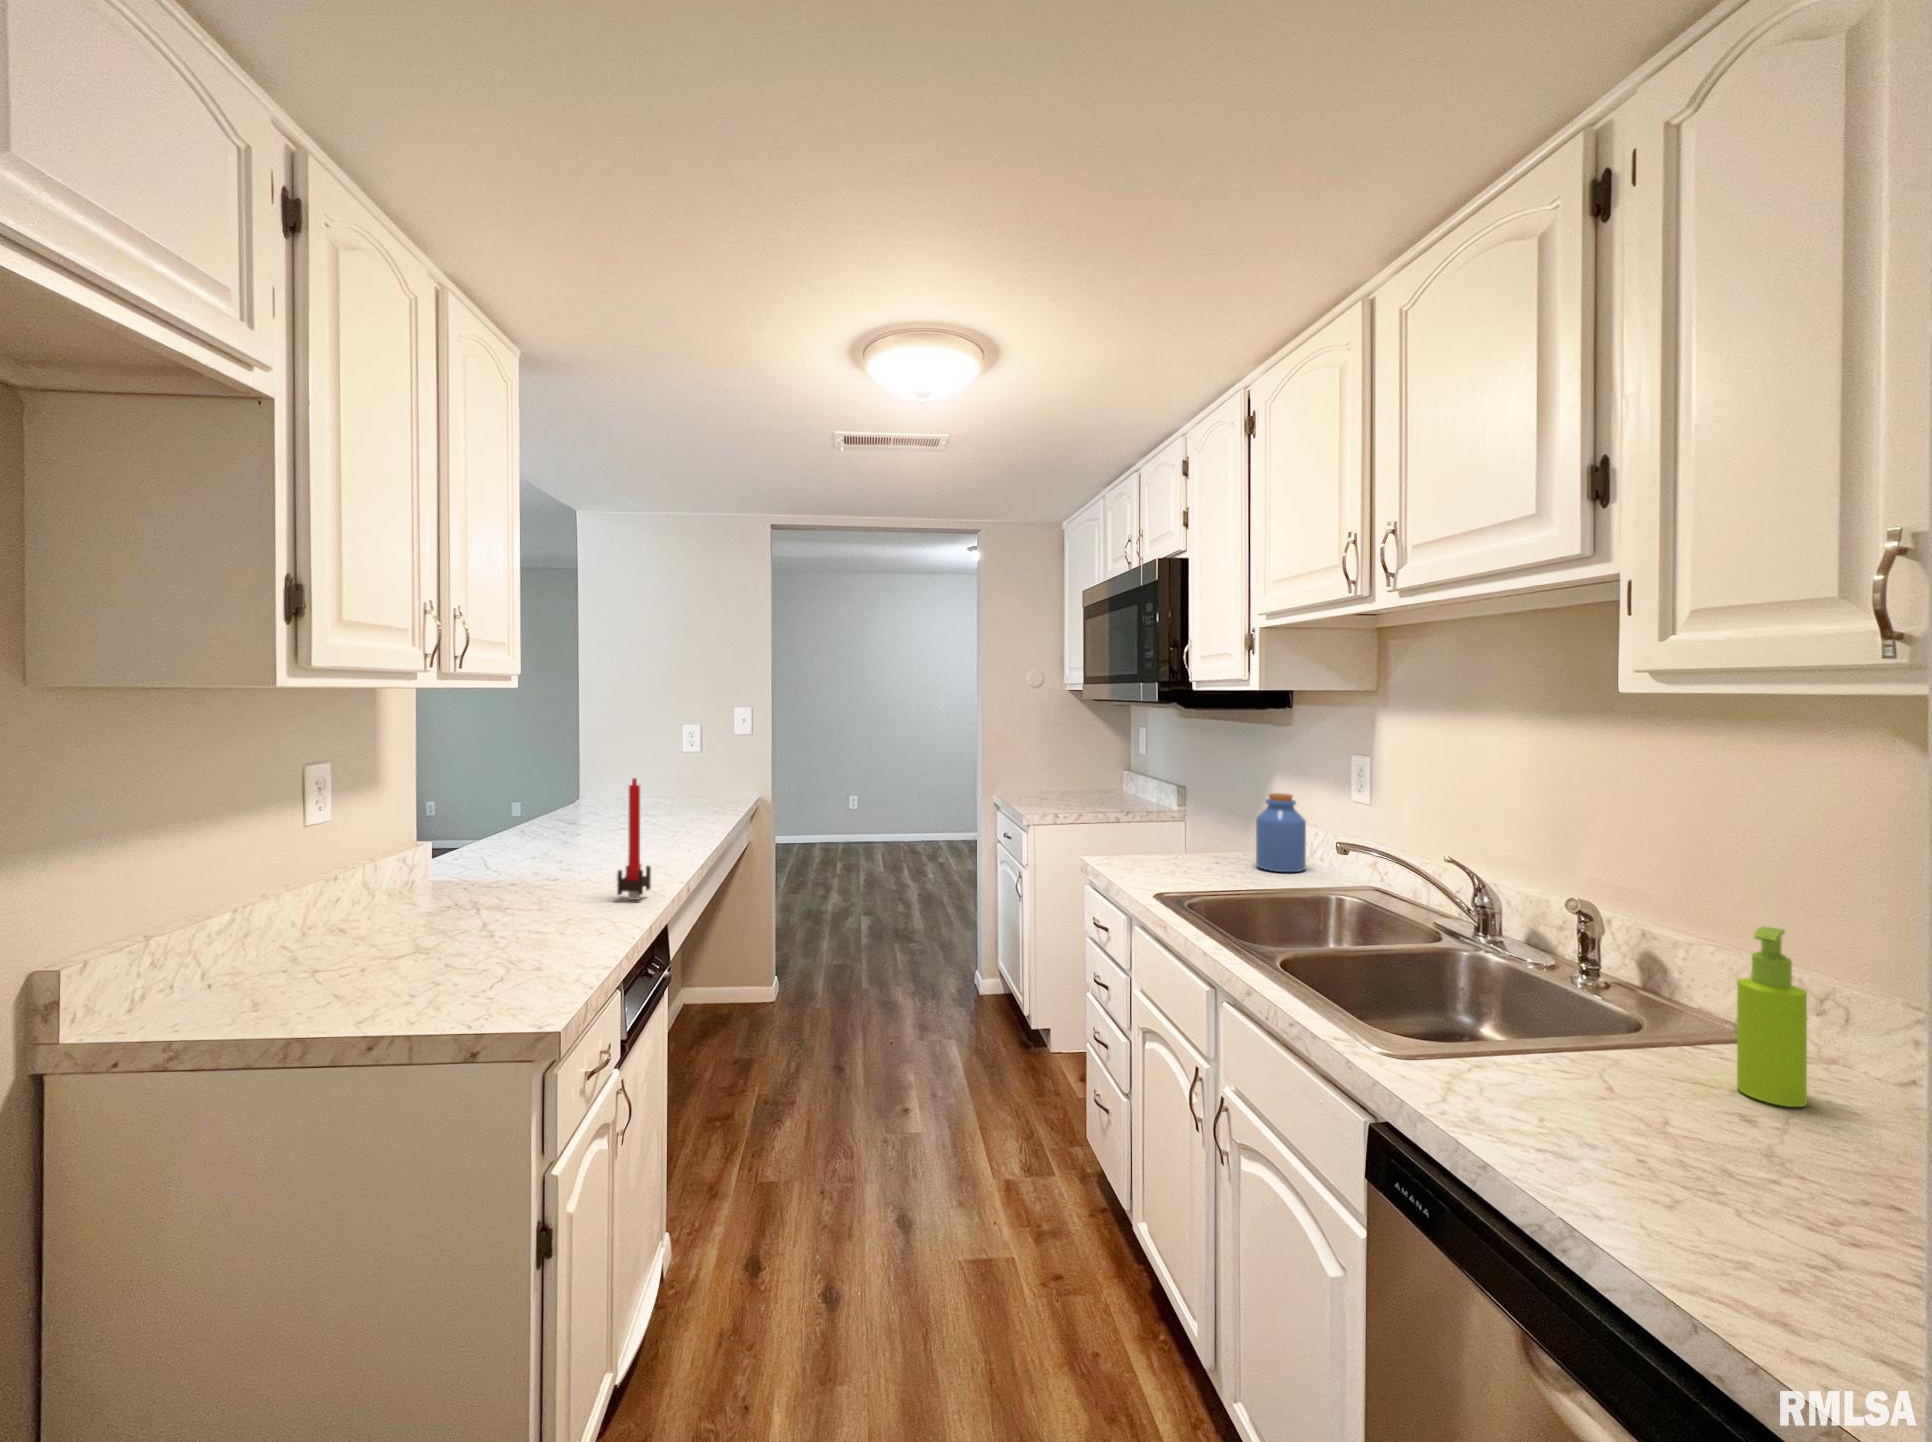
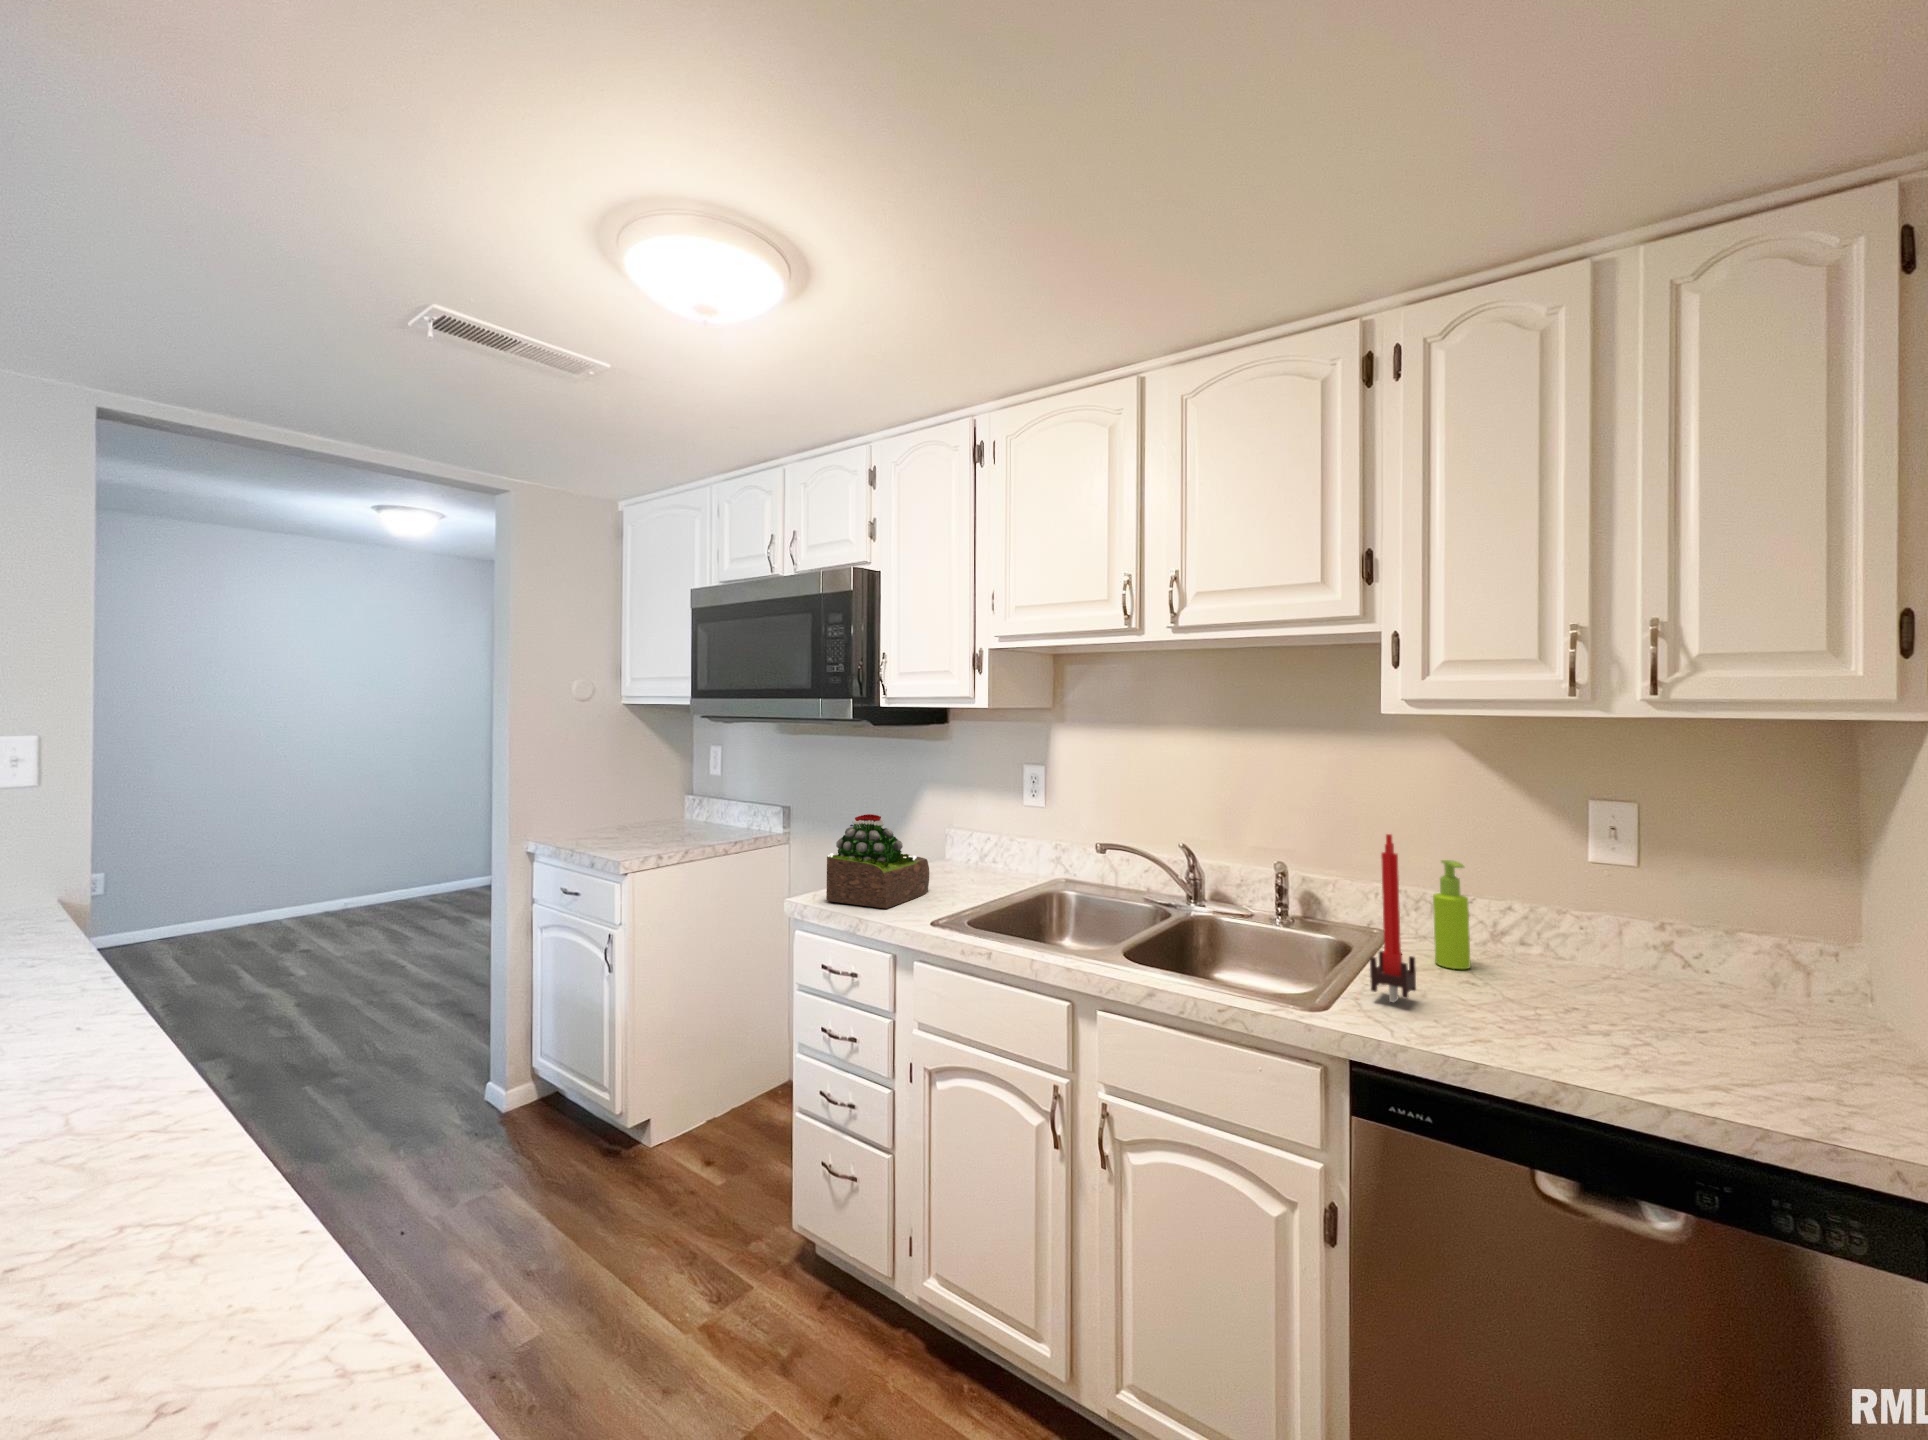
candle: present [617,778,651,900] -> present [1370,834,1416,1002]
succulent plant: none [1117,785,1225,877] -> present [827,814,929,908]
jar: present [1256,793,1306,872] -> none [944,812,986,884]

